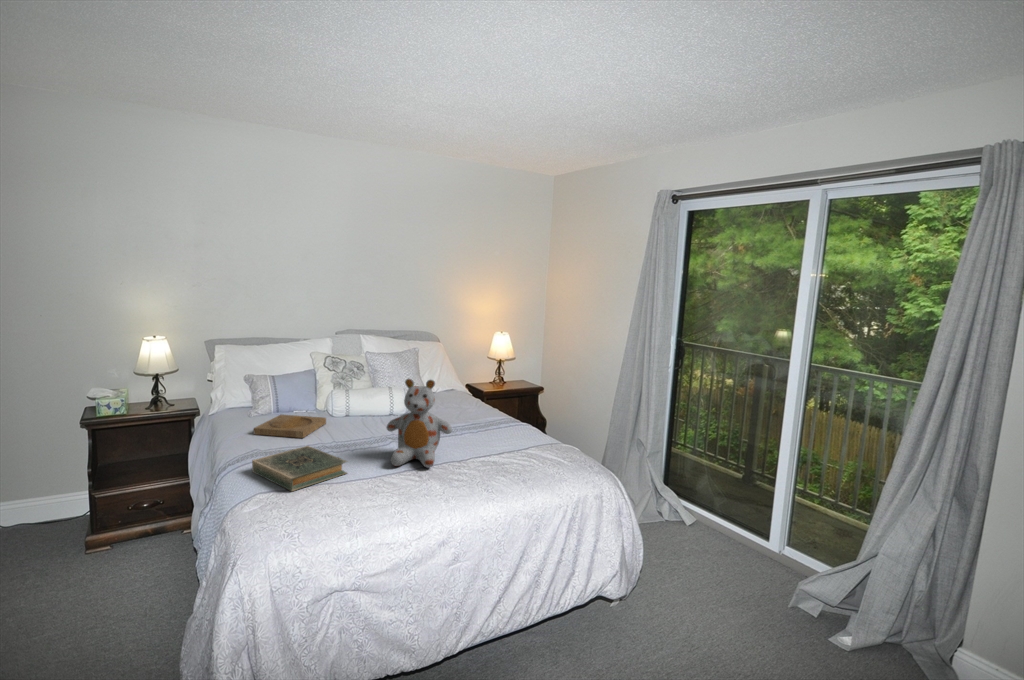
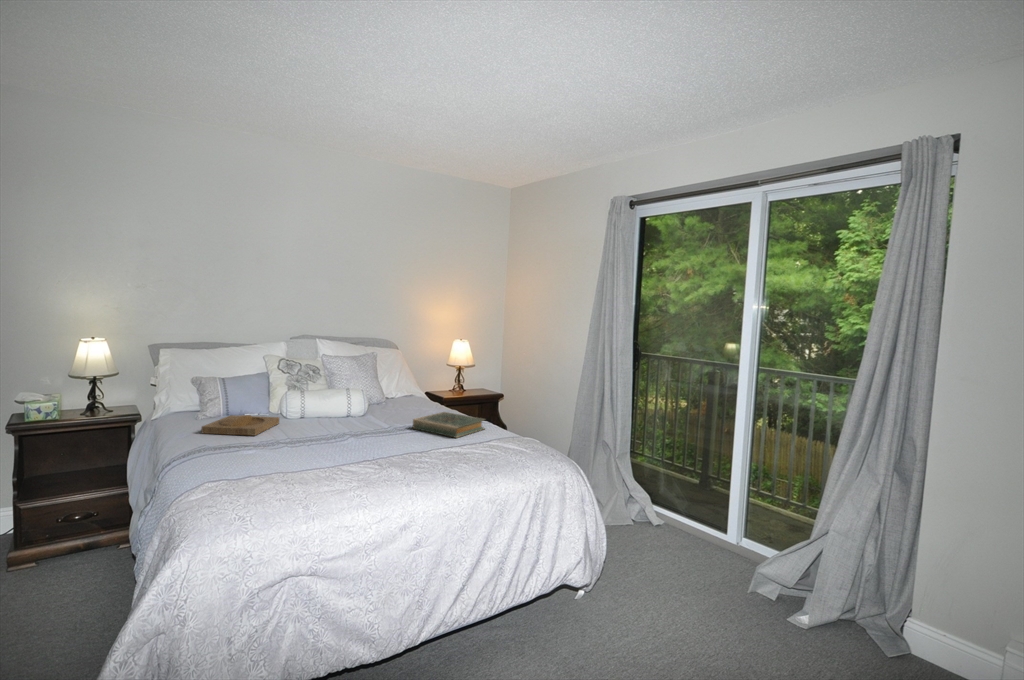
stuffed bear: present [387,379,452,468] -> none [344,369,412,458]
hardback book: present [252,446,347,491] -> present [413,412,485,438]

